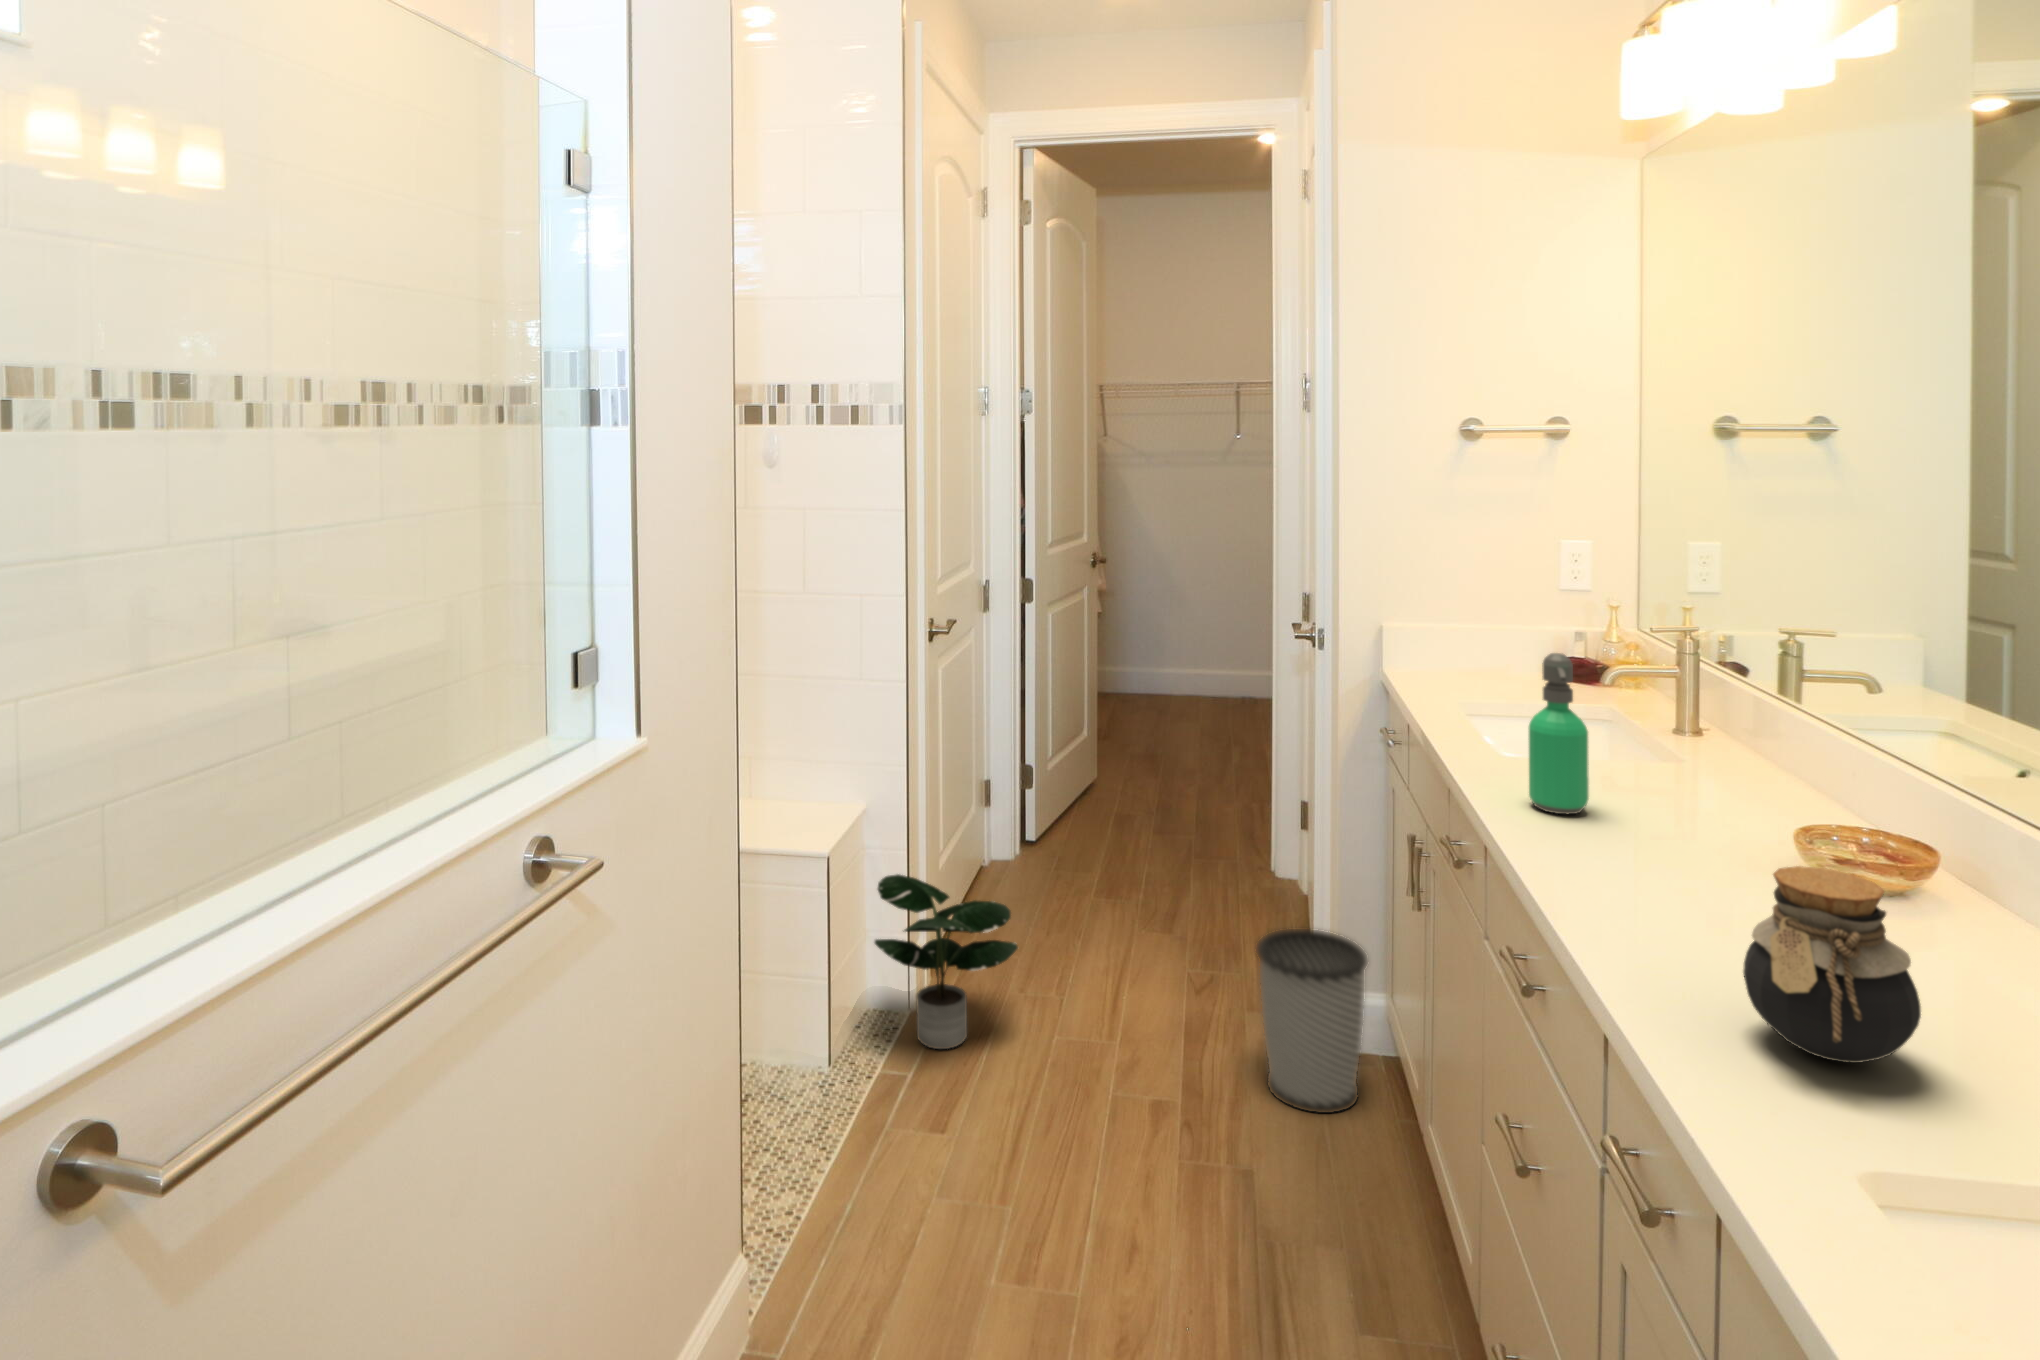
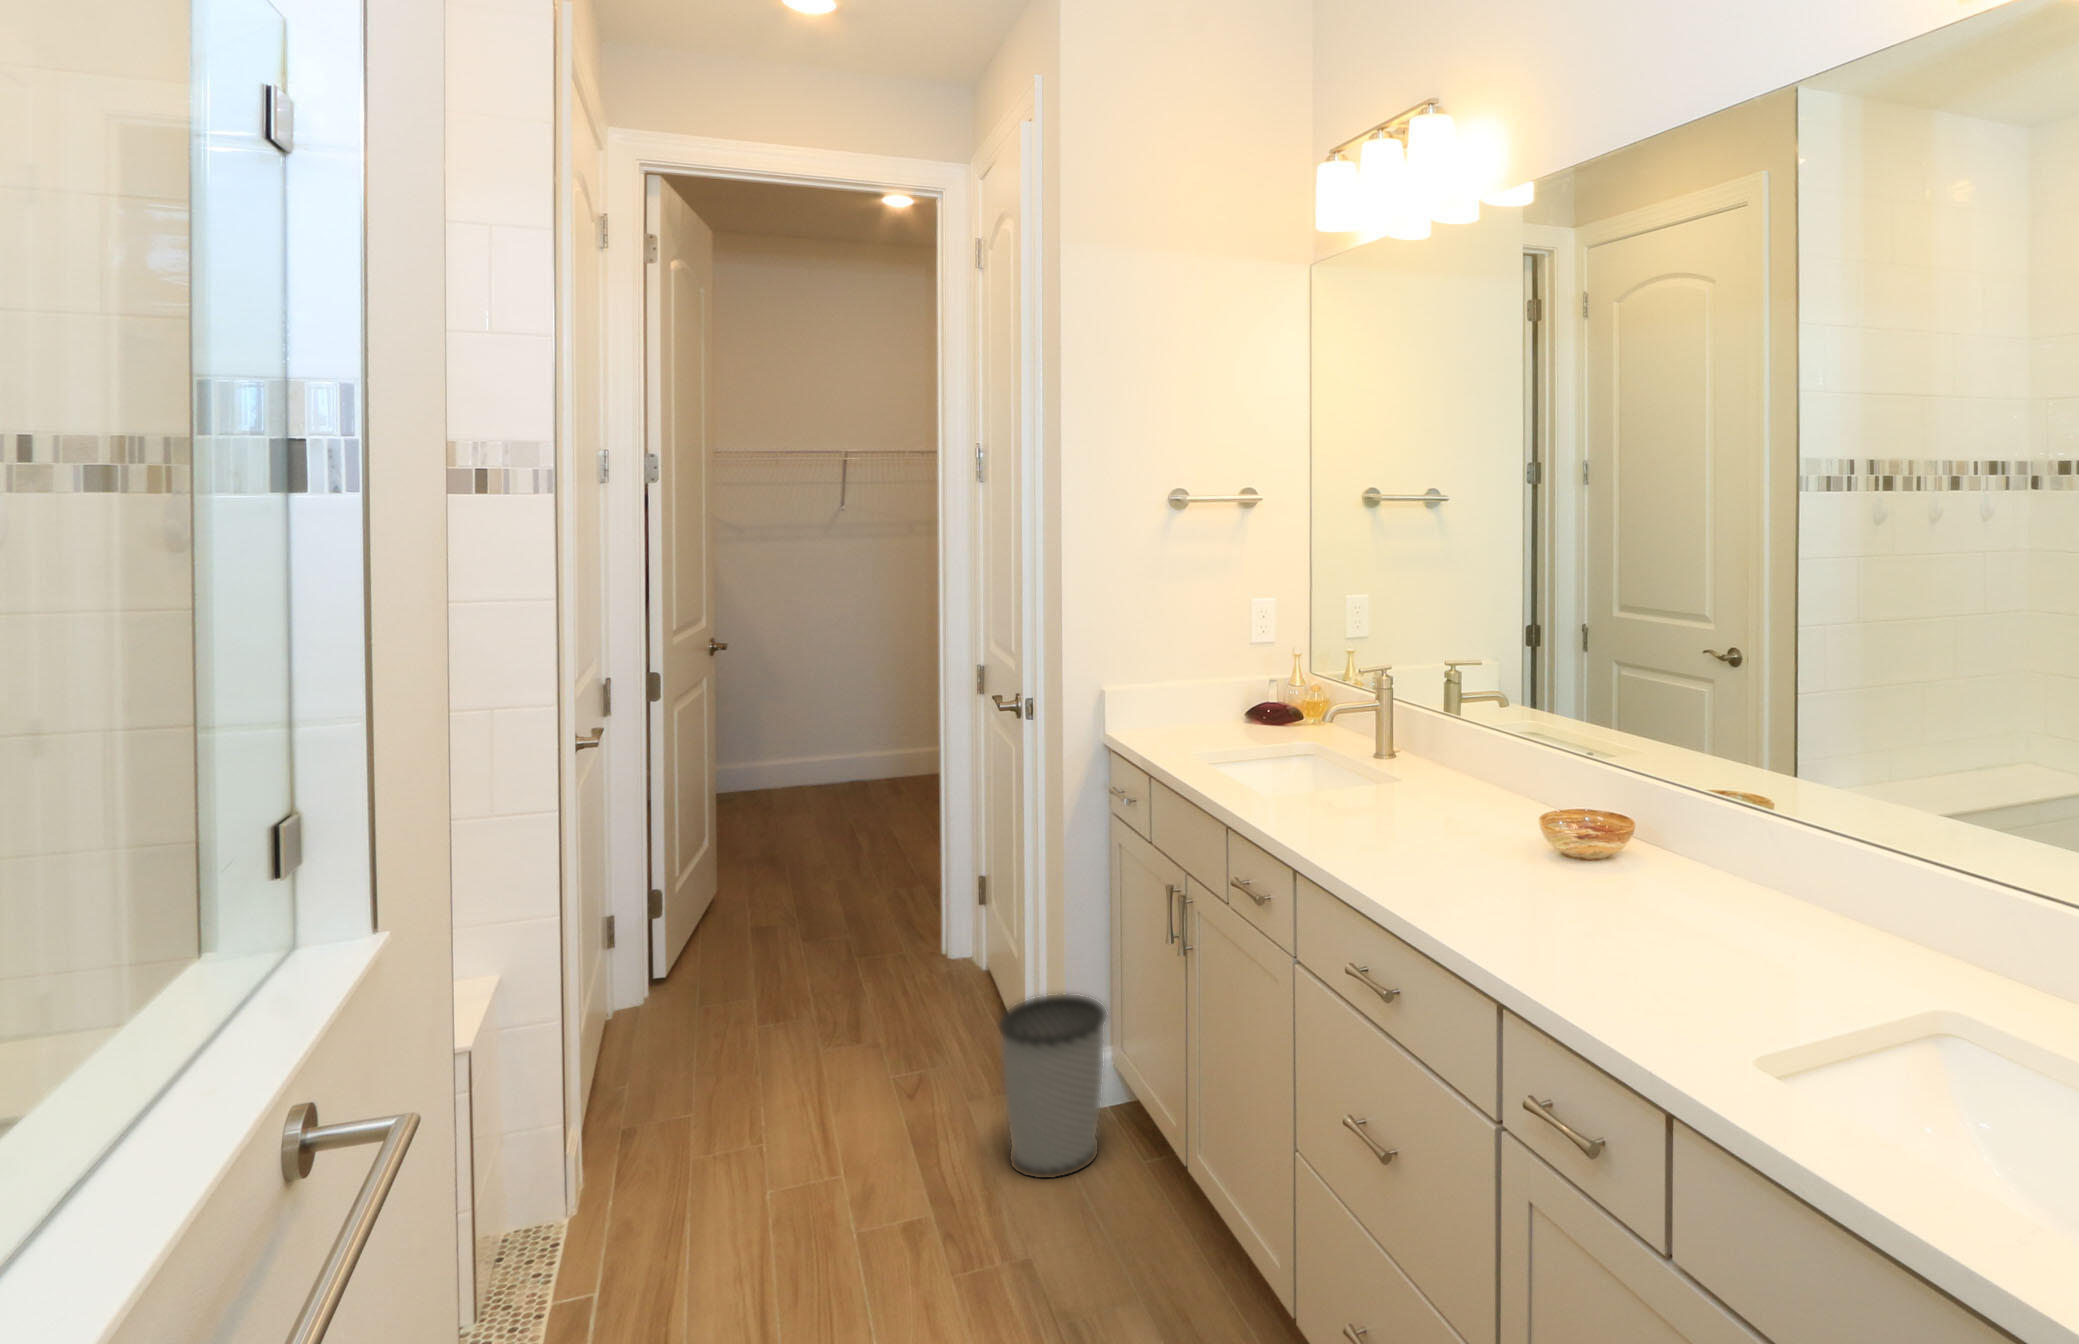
soap dispenser: present [1529,653,1589,814] -> none [1314,692,1361,831]
jar: present [1743,866,1921,1063] -> none [1570,829,1679,970]
potted plant: present [874,874,1018,1049] -> none [521,1056,722,1260]

